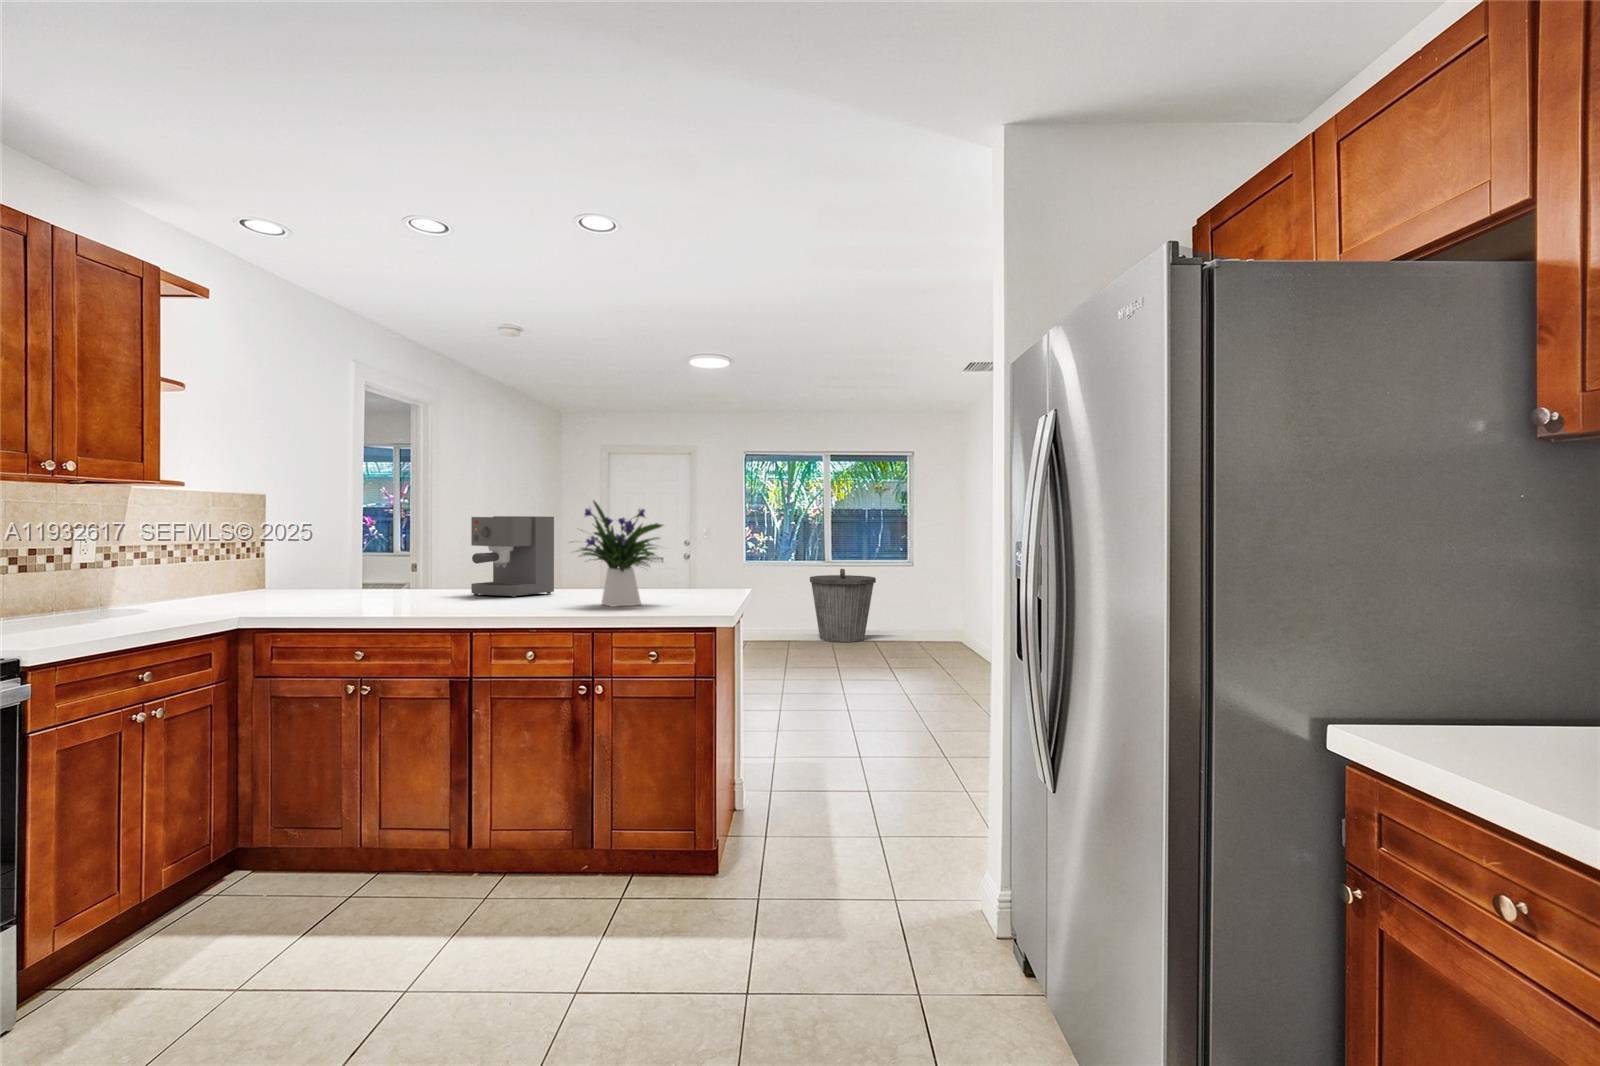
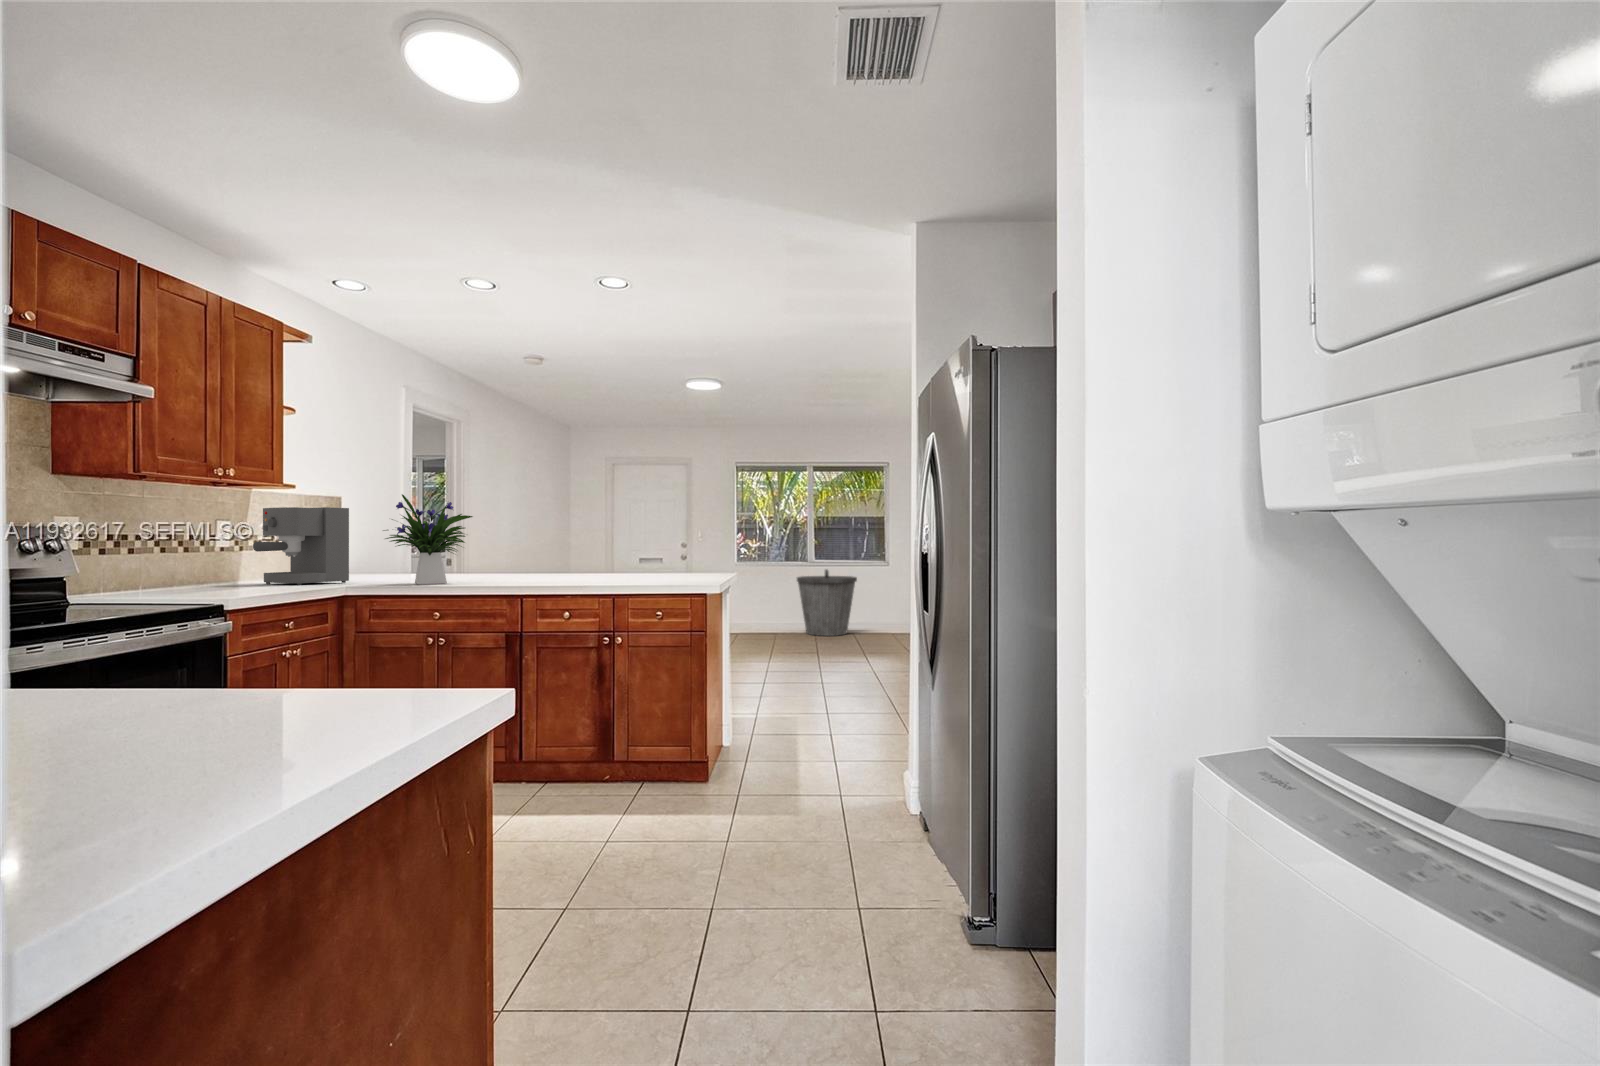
flower arrangement: present [581,501,663,607] -> present [383,494,473,584]
coffee maker: present [471,516,554,598] -> present [253,507,349,585]

